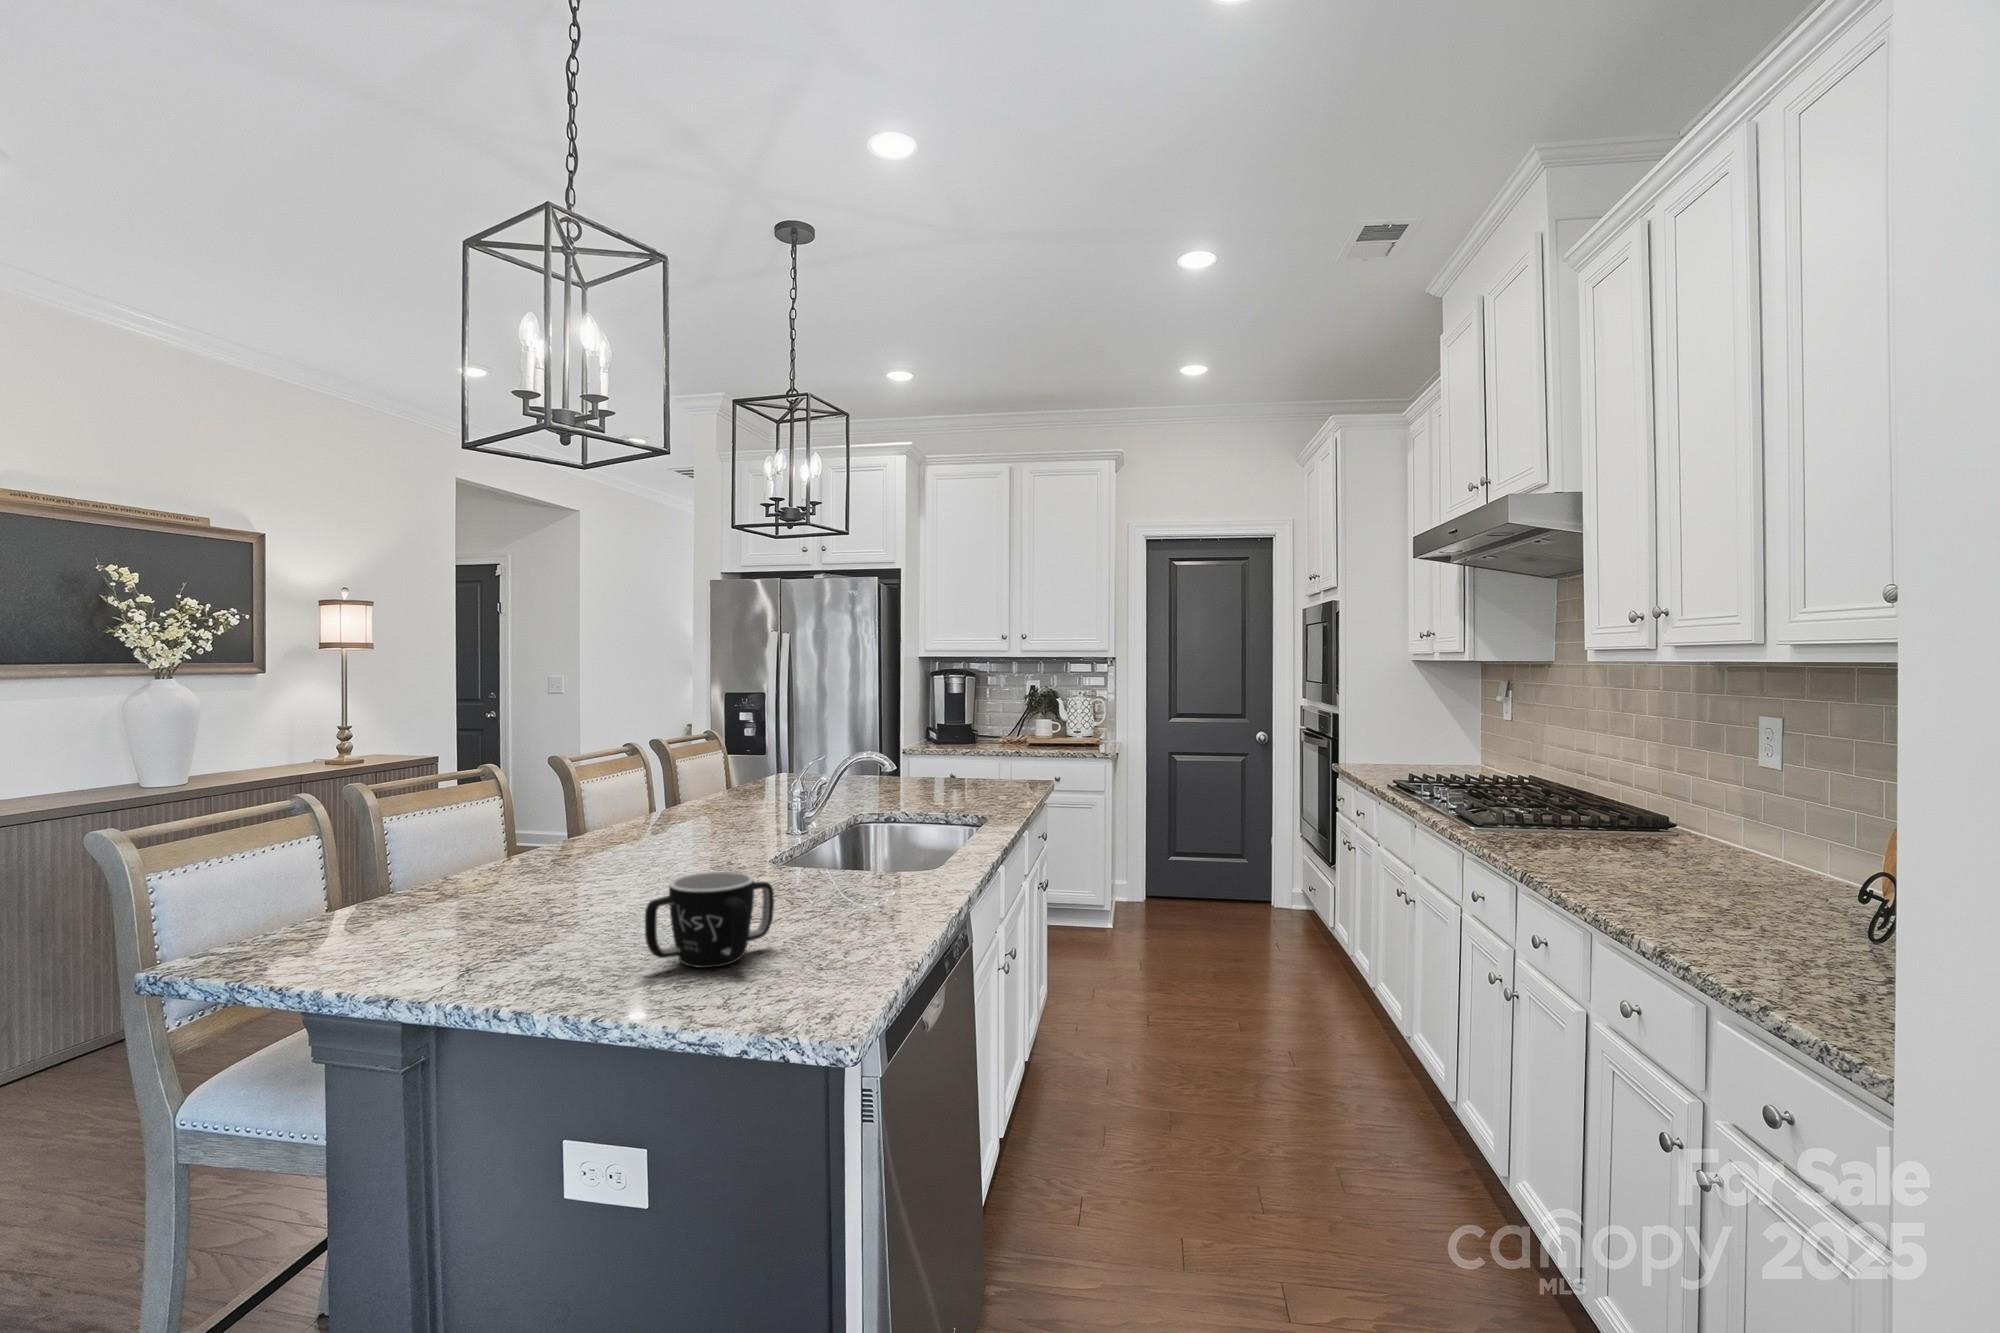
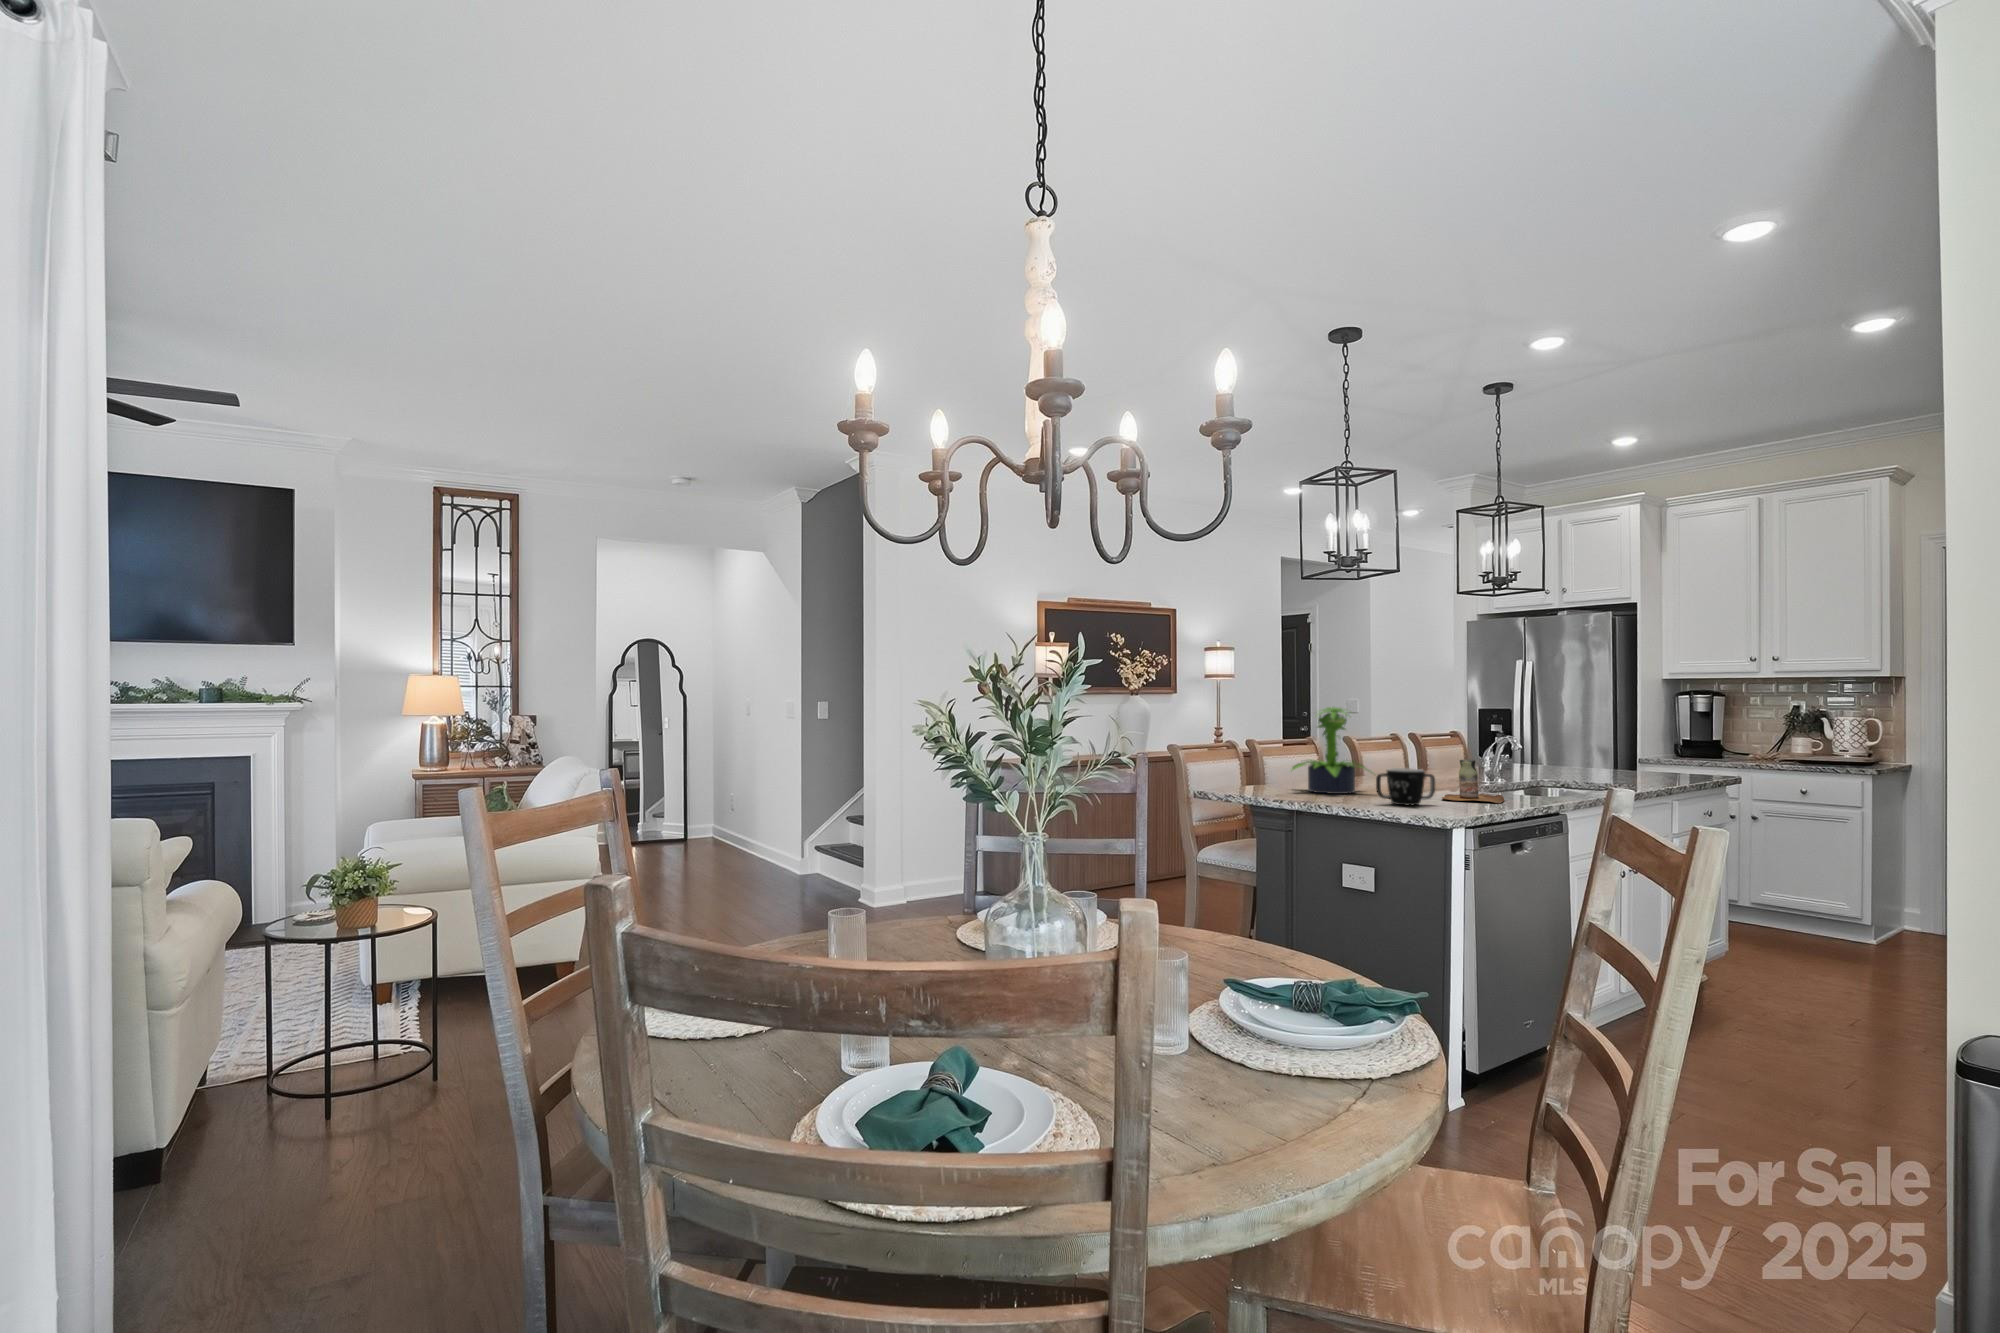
potted plant: none [424,727,631,928] -> present [1292,707,1369,794]
bottle: none [768,826,880,916] -> present [1442,759,1504,803]

